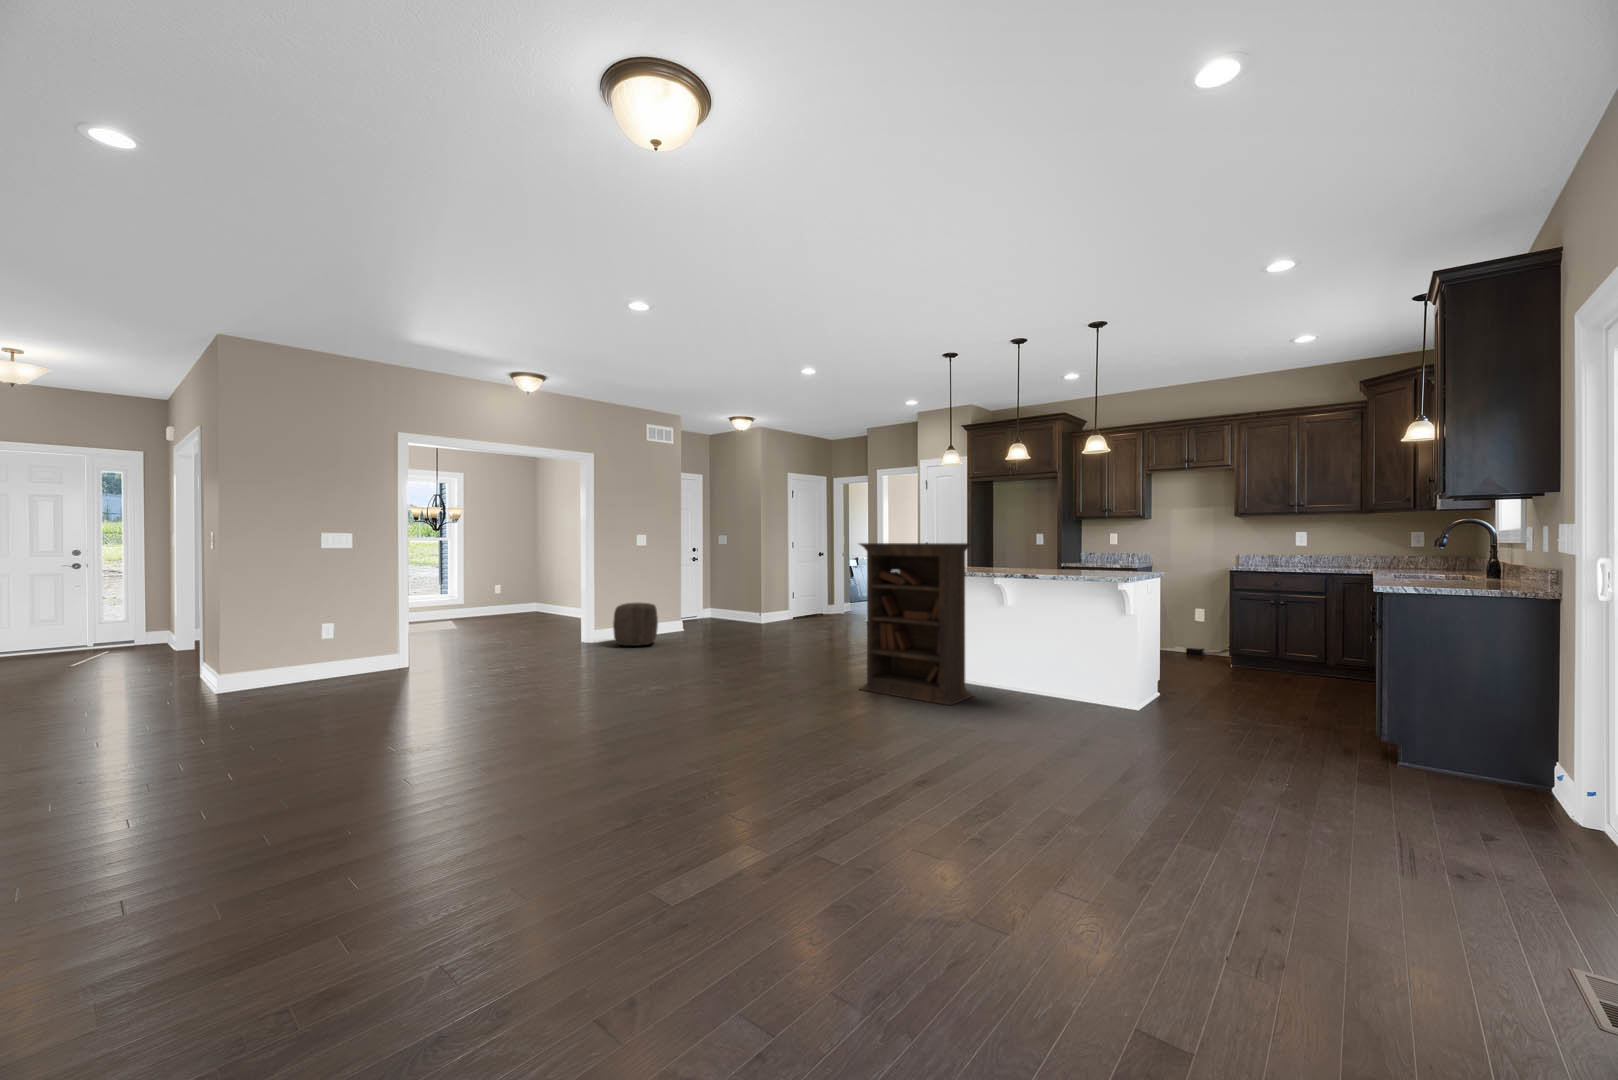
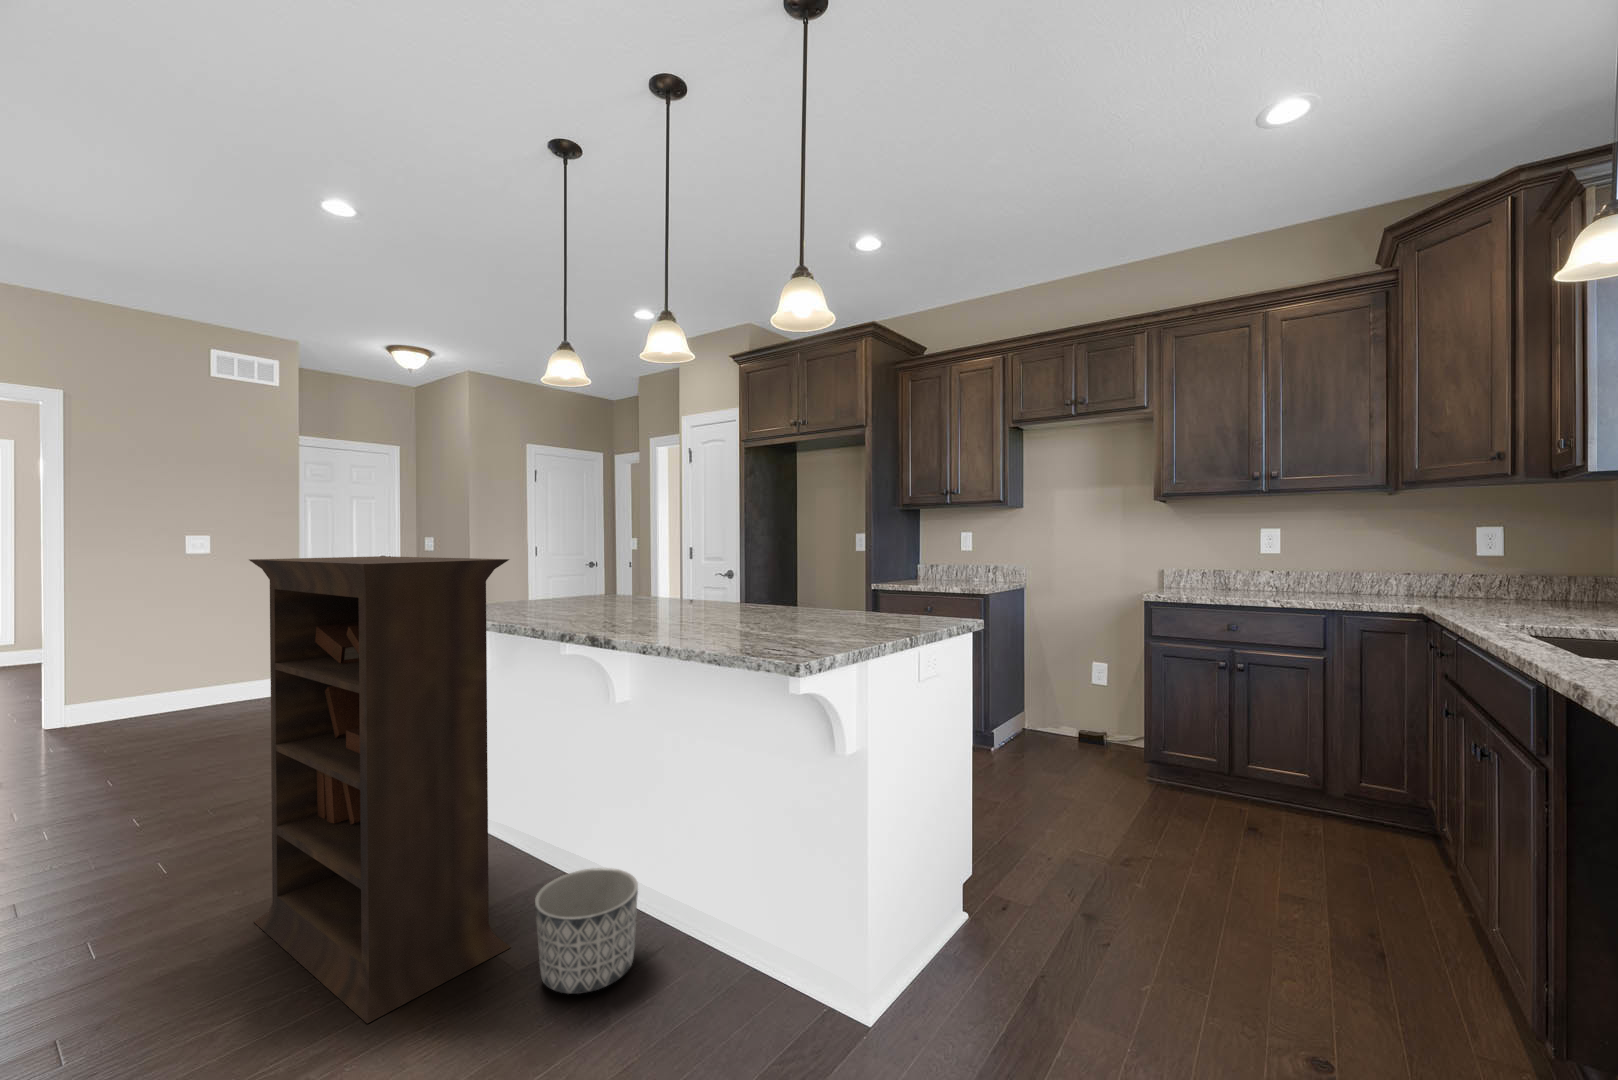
ottoman: present [613,603,658,646] -> none [54,659,181,741]
planter: none [996,666,1035,703] -> present [535,868,638,994]

